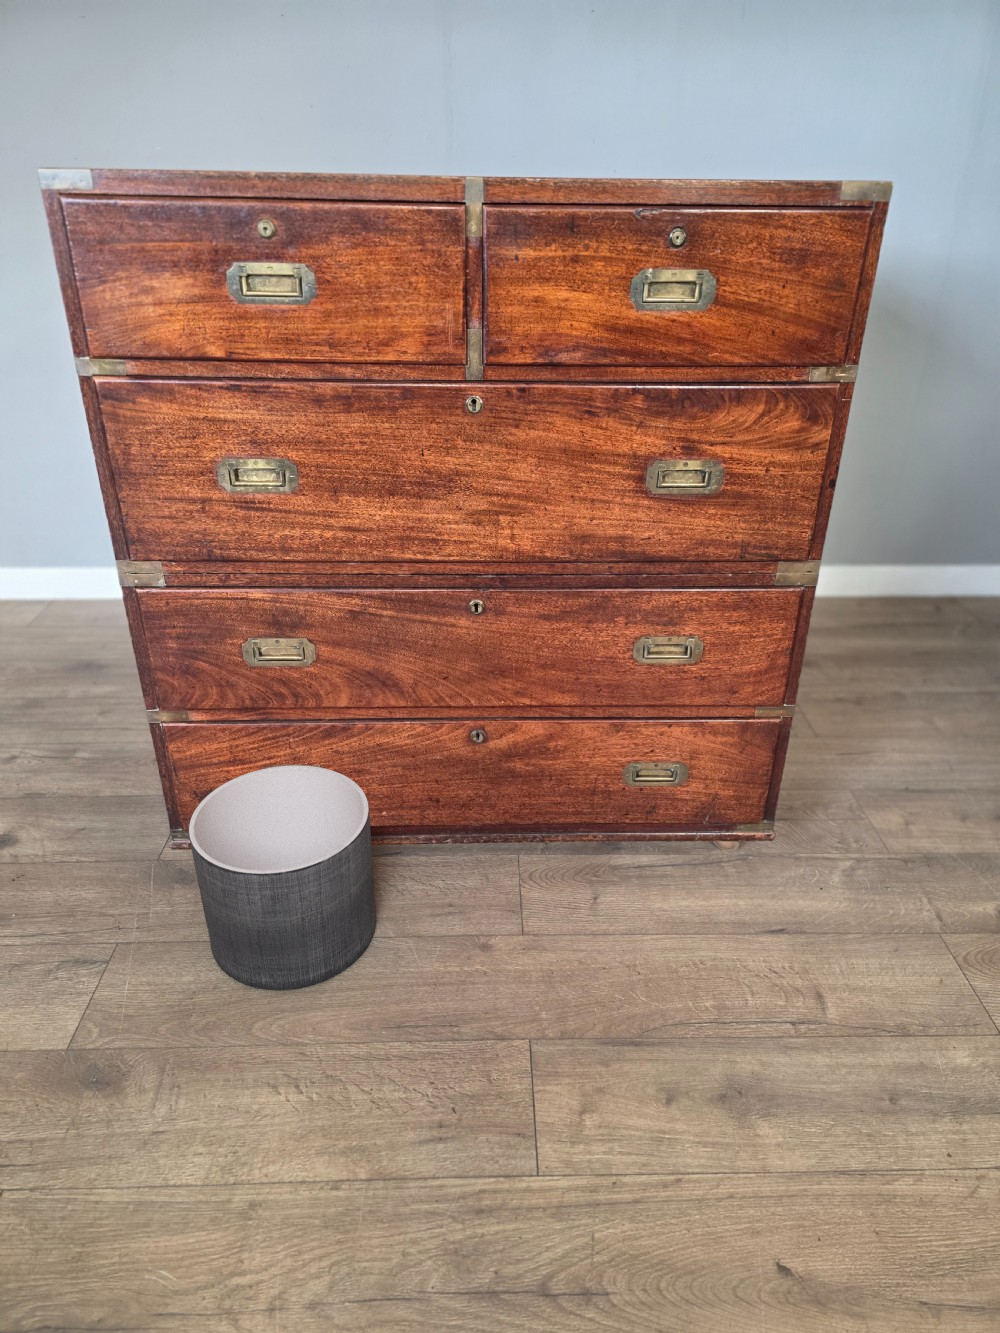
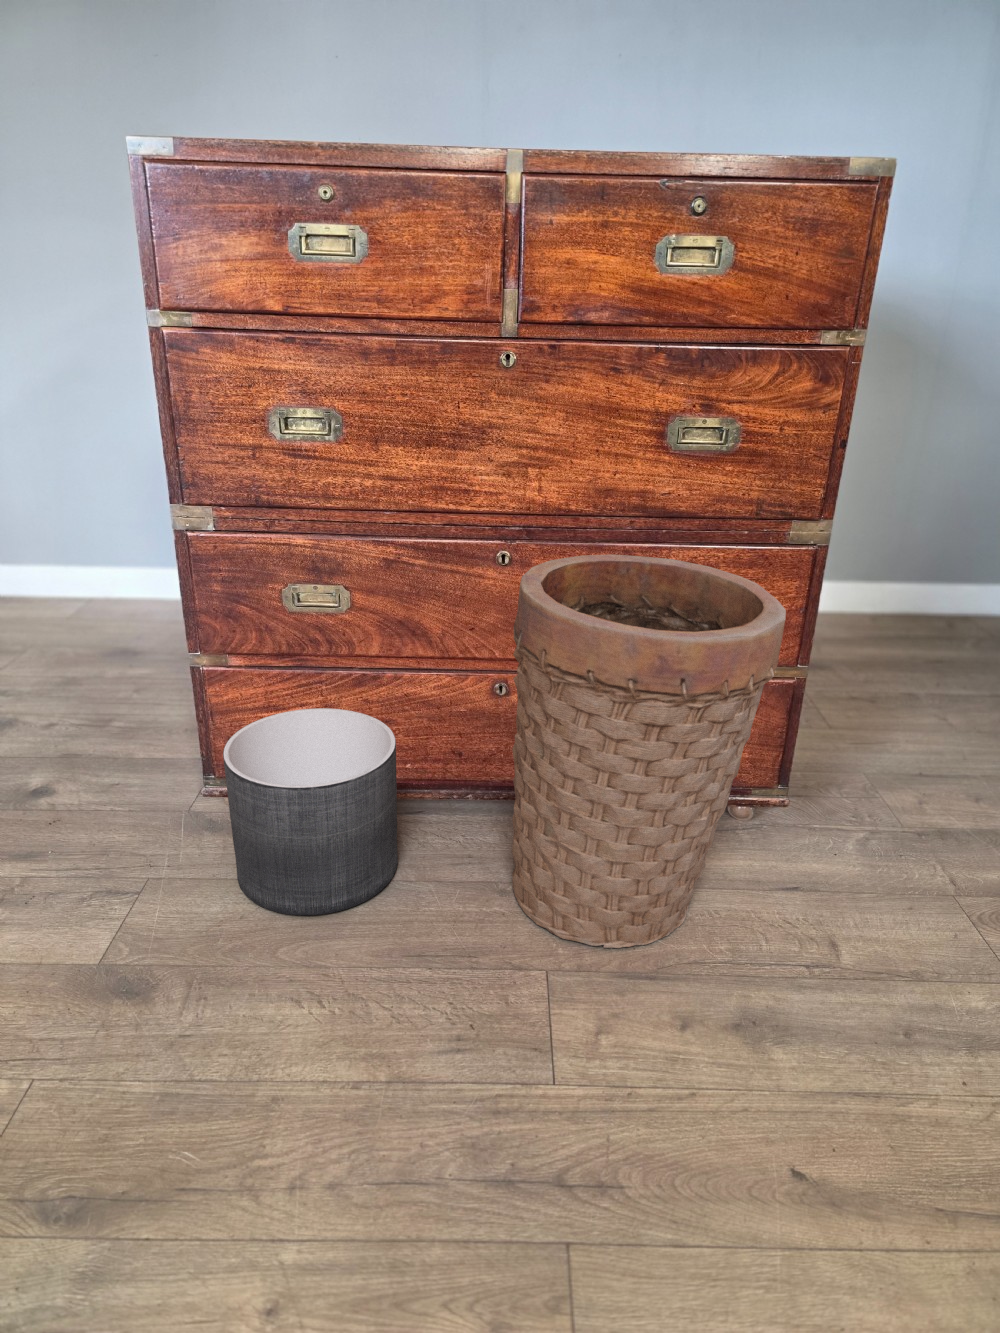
basket: none [488,607,772,1015] -> present [512,554,786,948]

